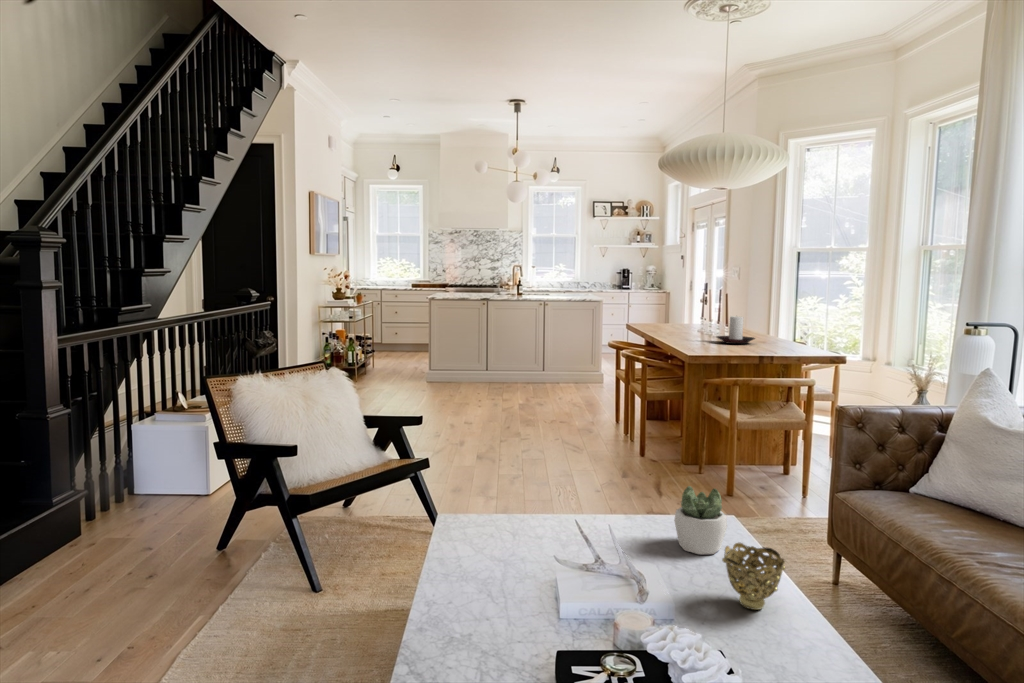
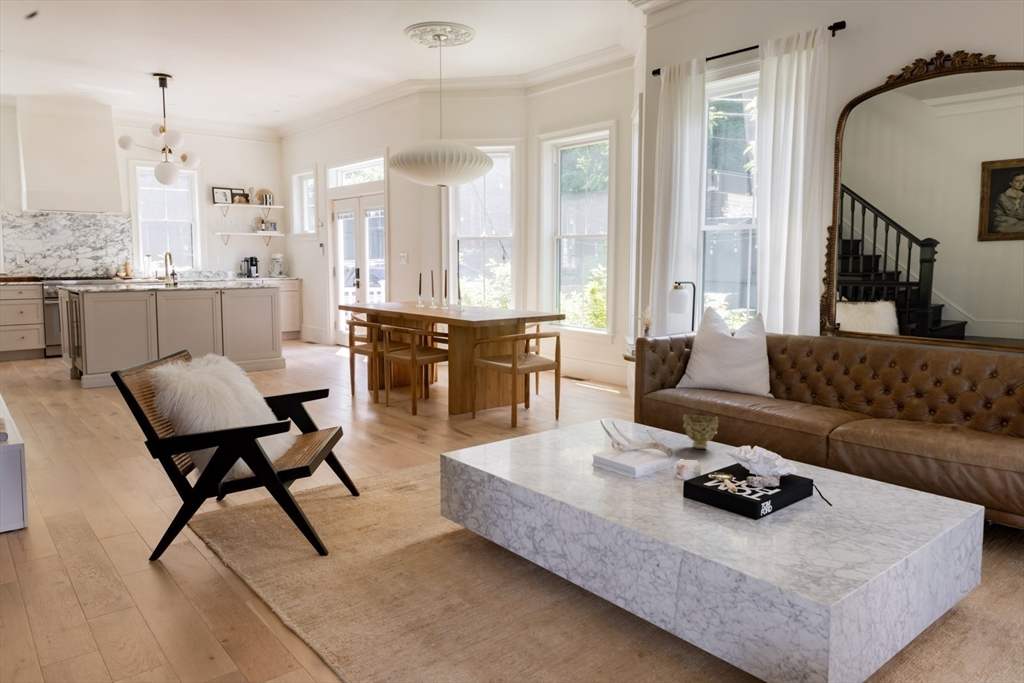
candle holder: present [717,316,755,344] -> none [458,290,489,314]
succulent plant: present [674,486,727,554] -> none [614,393,647,435]

